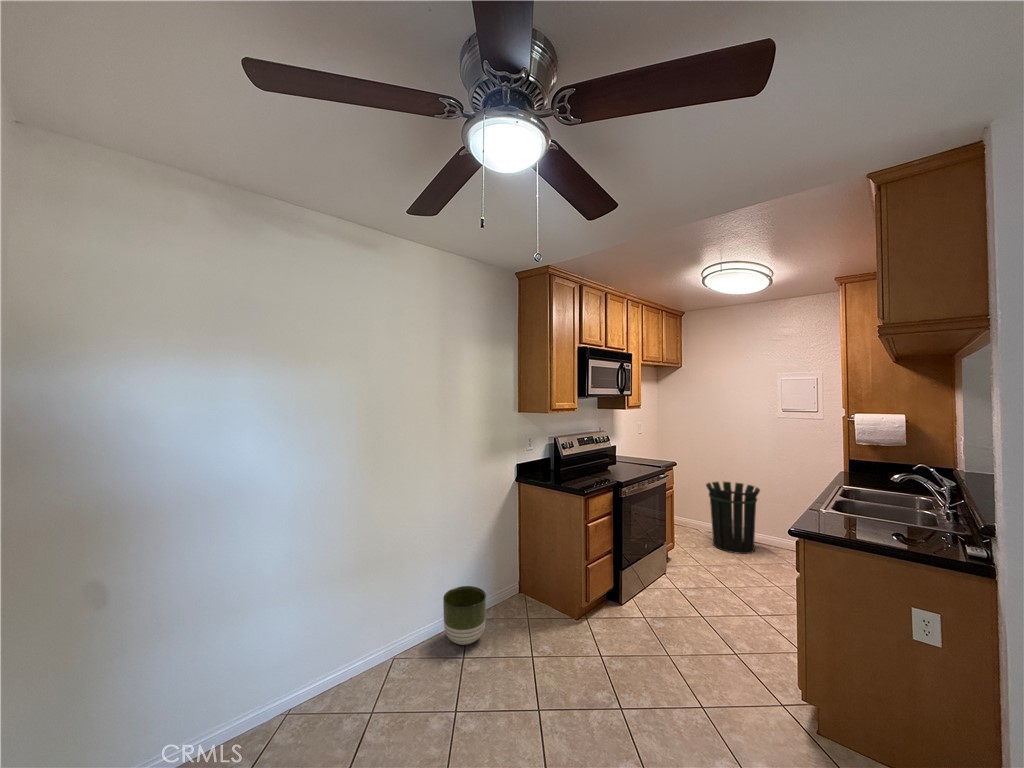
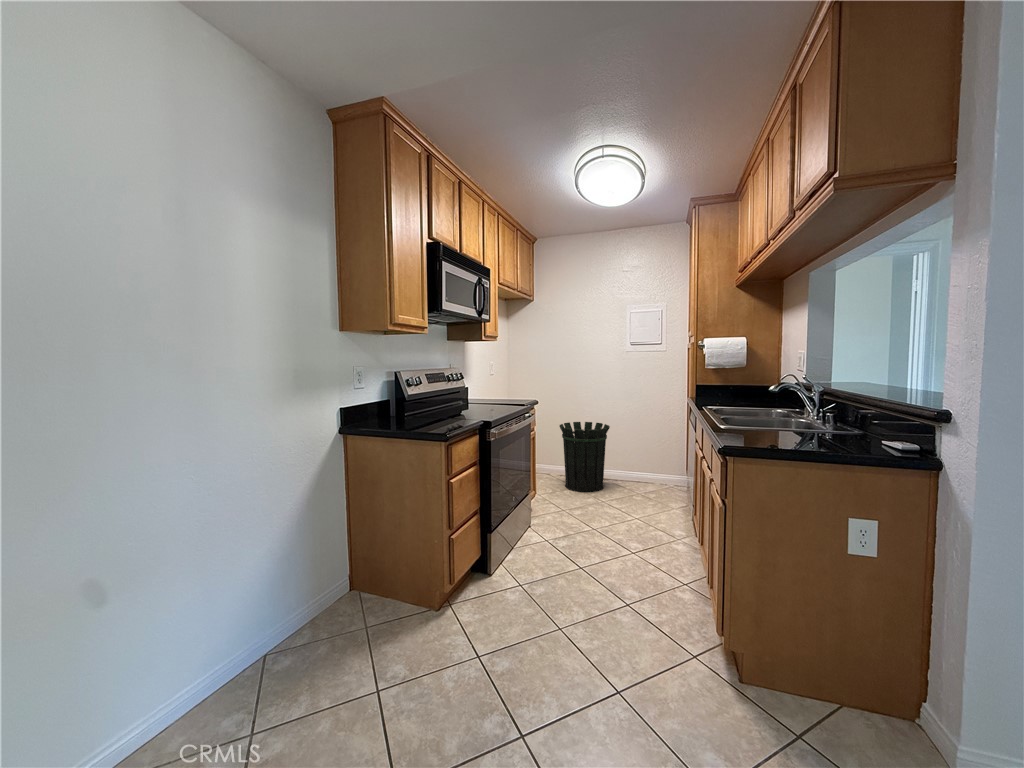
planter: present [443,586,486,645] -> none [204,606,292,714]

